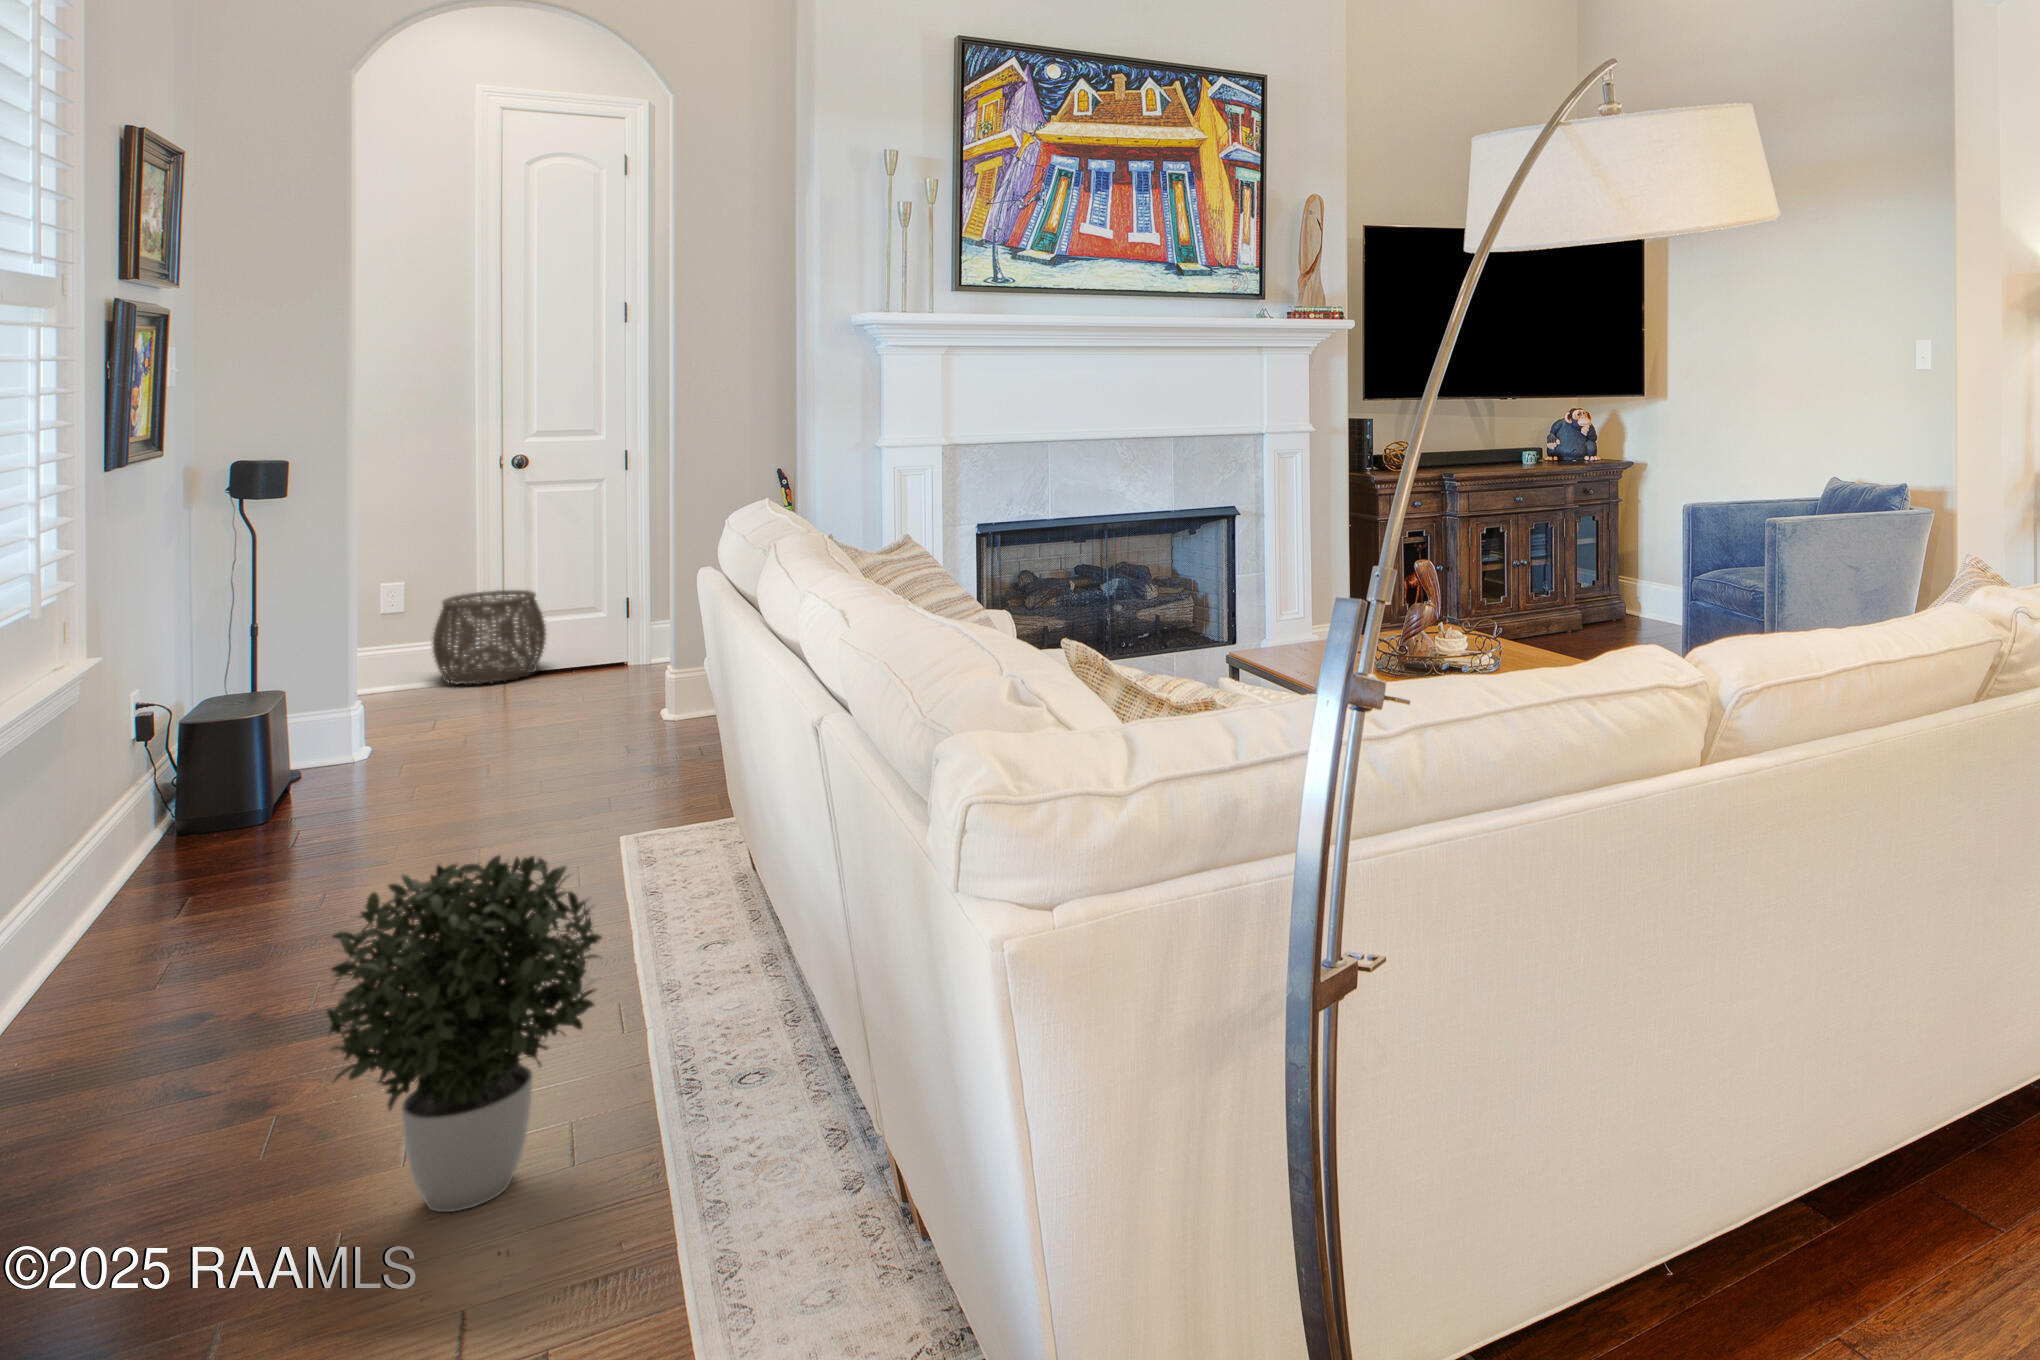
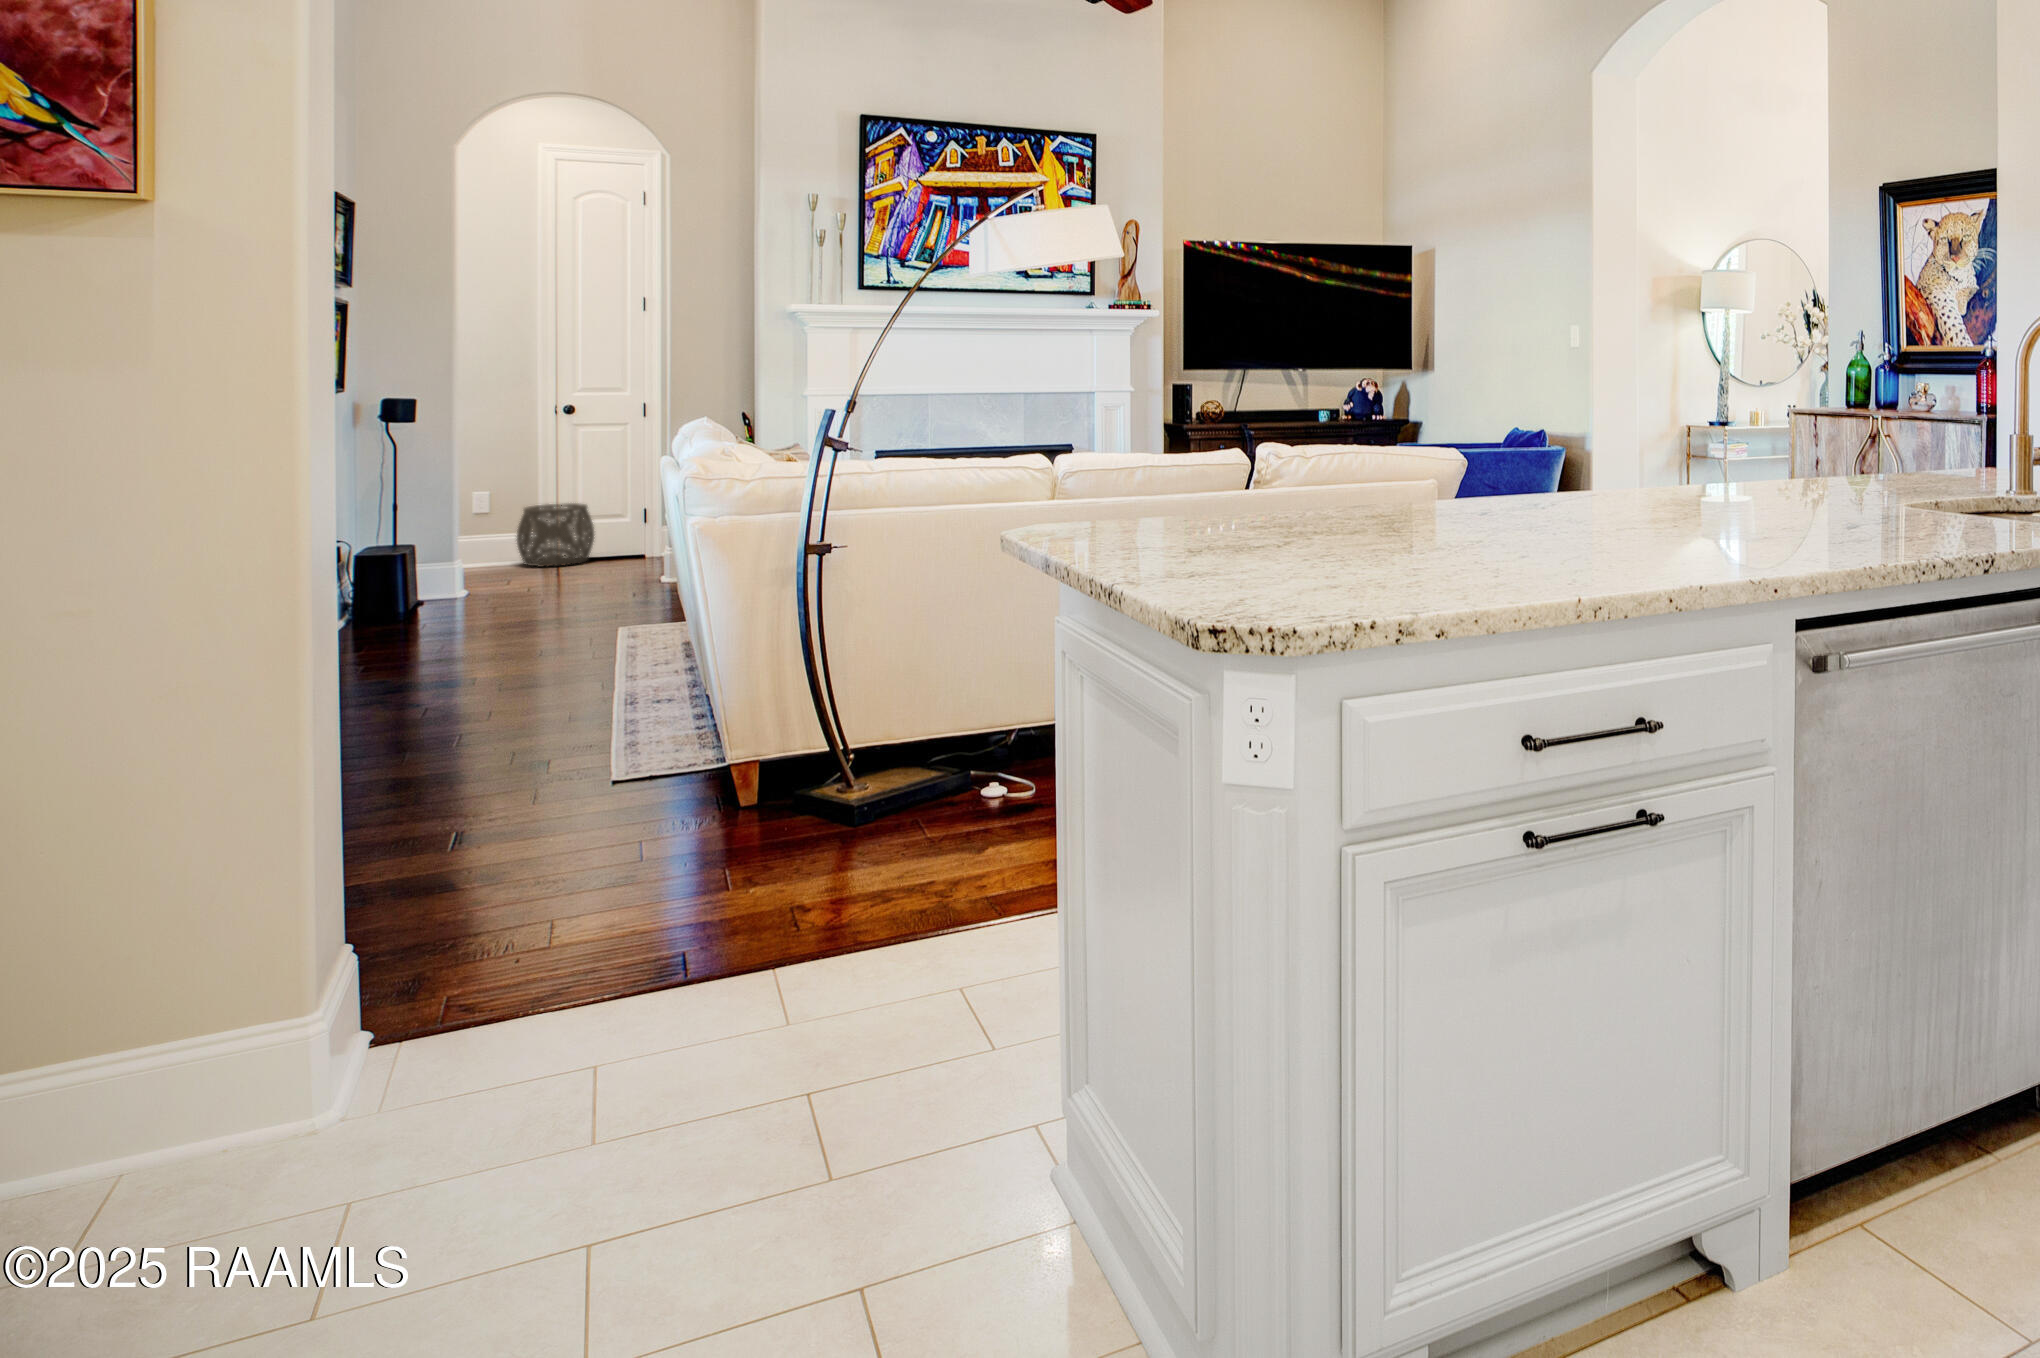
potted plant: present [327,855,602,1212] -> none [429,575,567,747]

